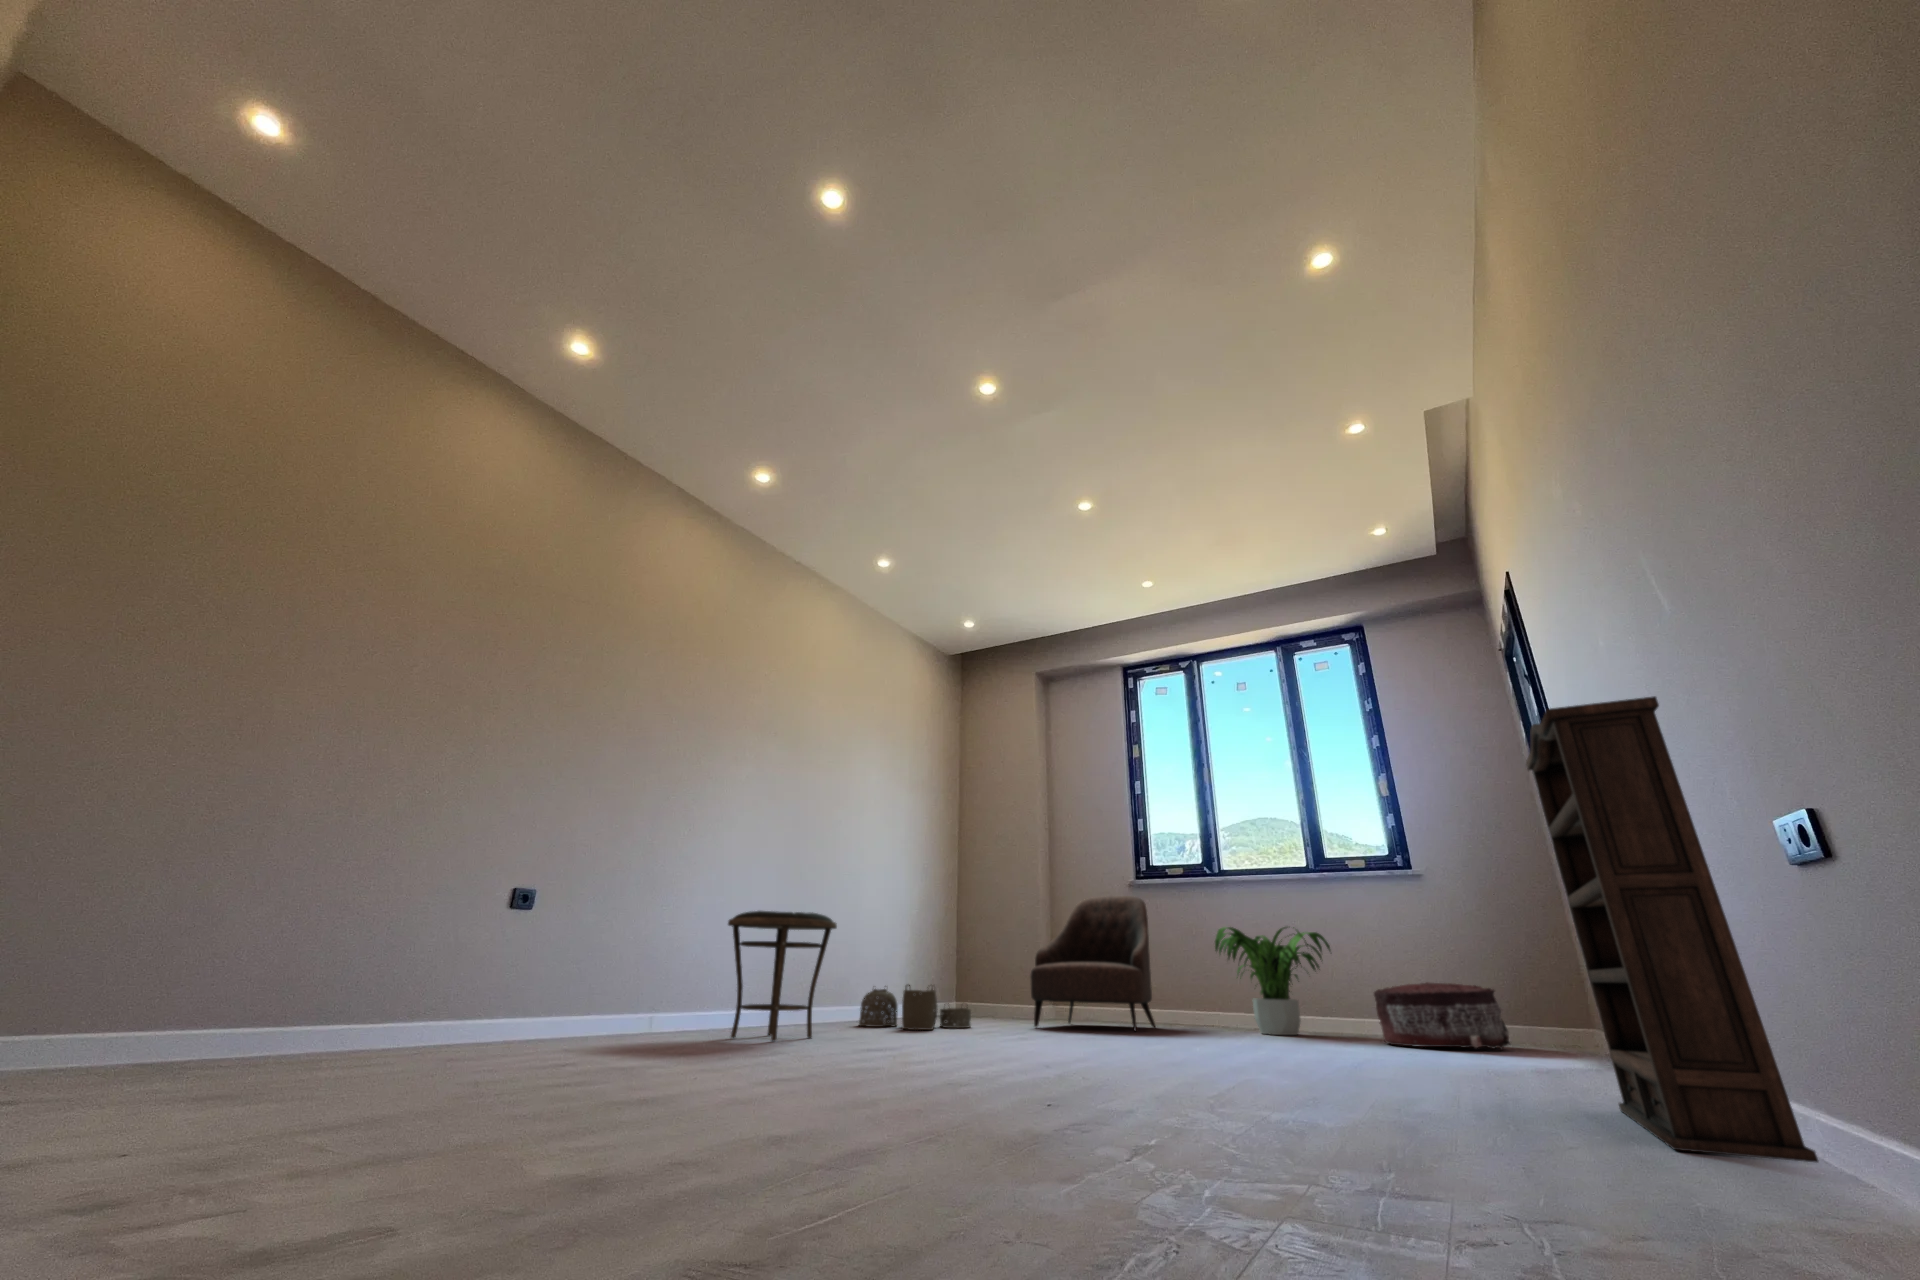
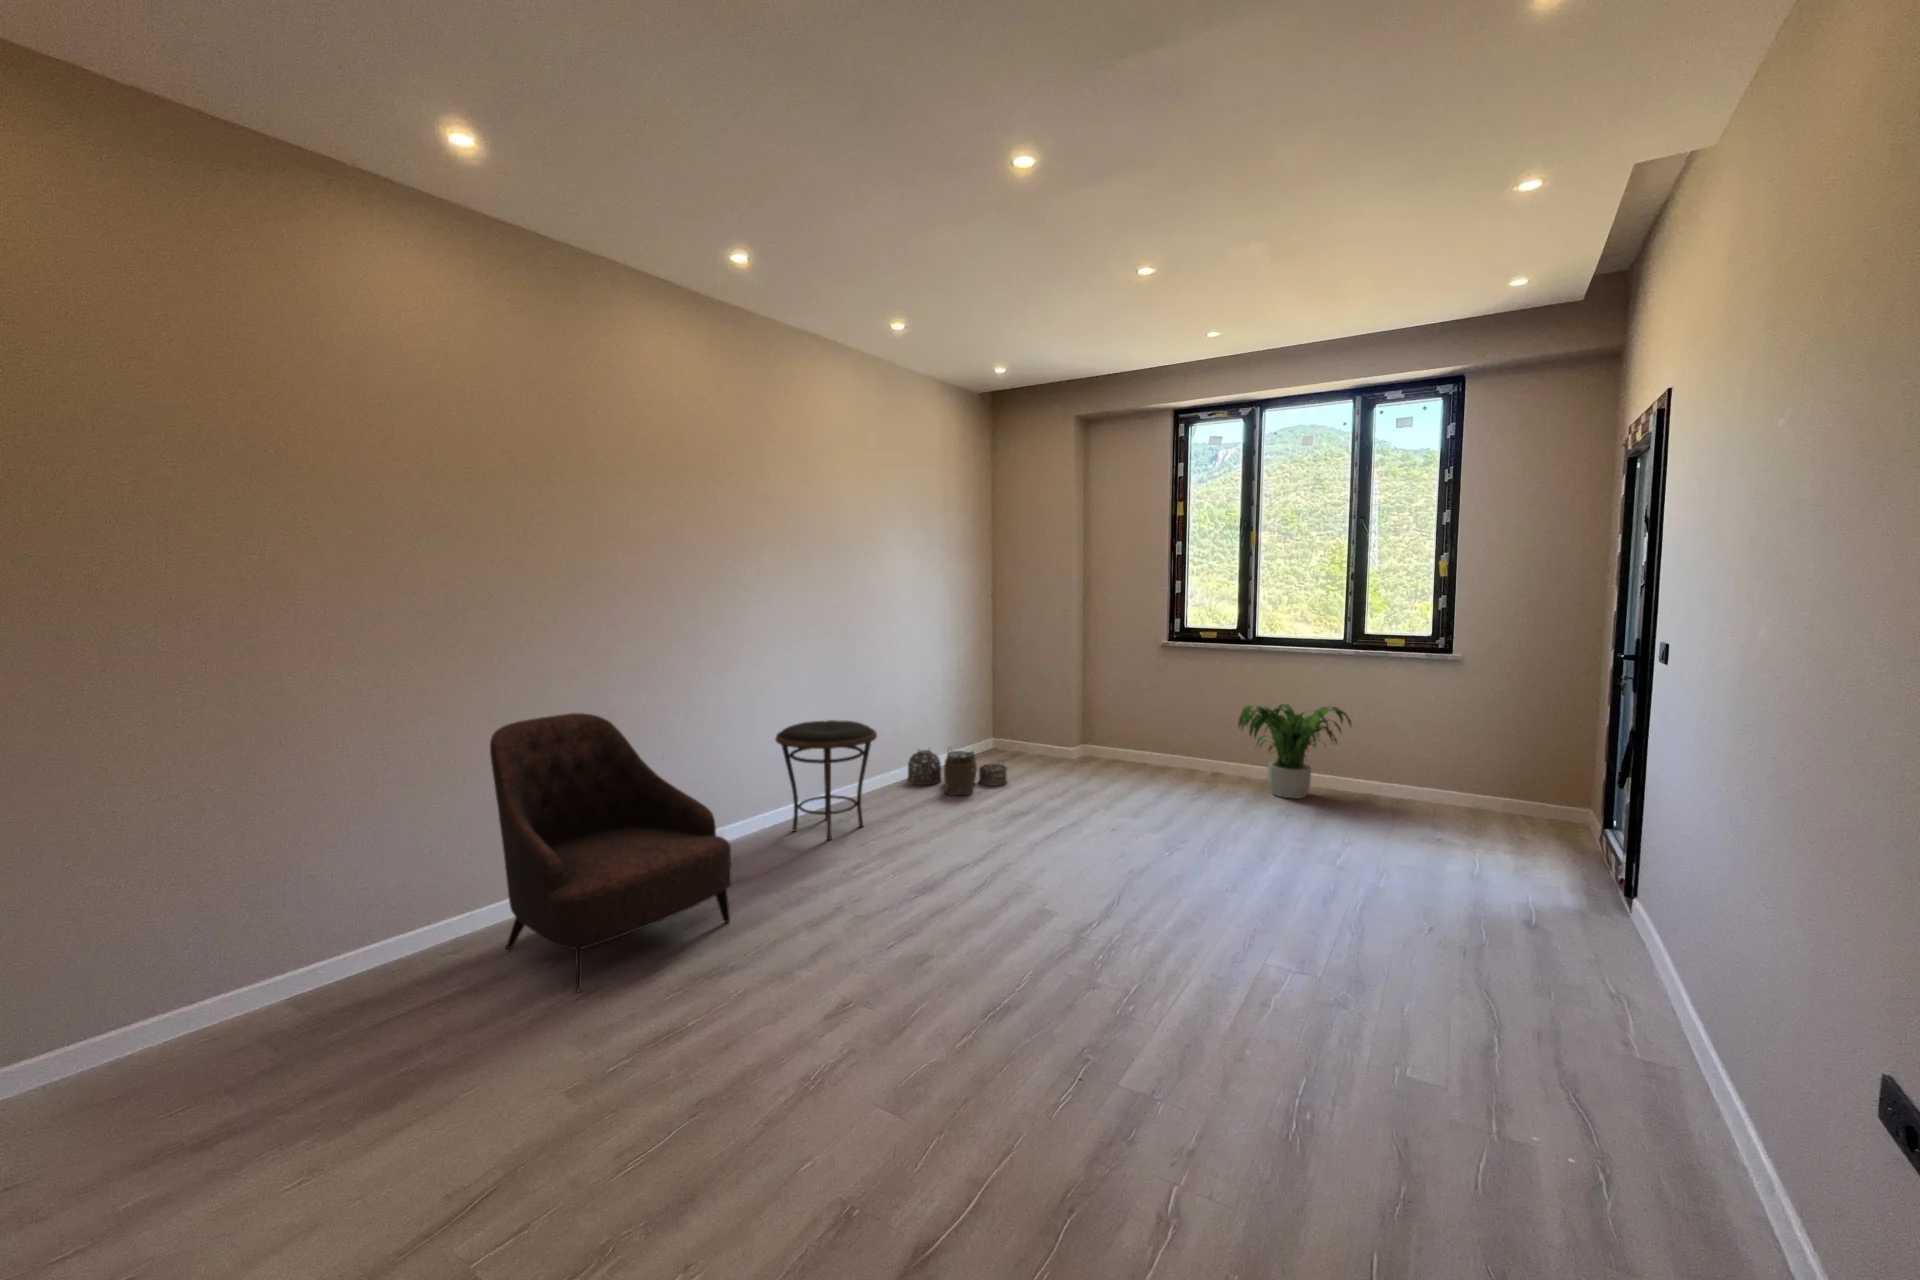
bookshelf: present [1526,696,1818,1162] -> none [1592,740,1806,1258]
armchair: present [1030,896,1155,1032] -> present [490,713,732,992]
pouf: present [1374,982,1510,1050] -> none [1384,773,1507,847]

